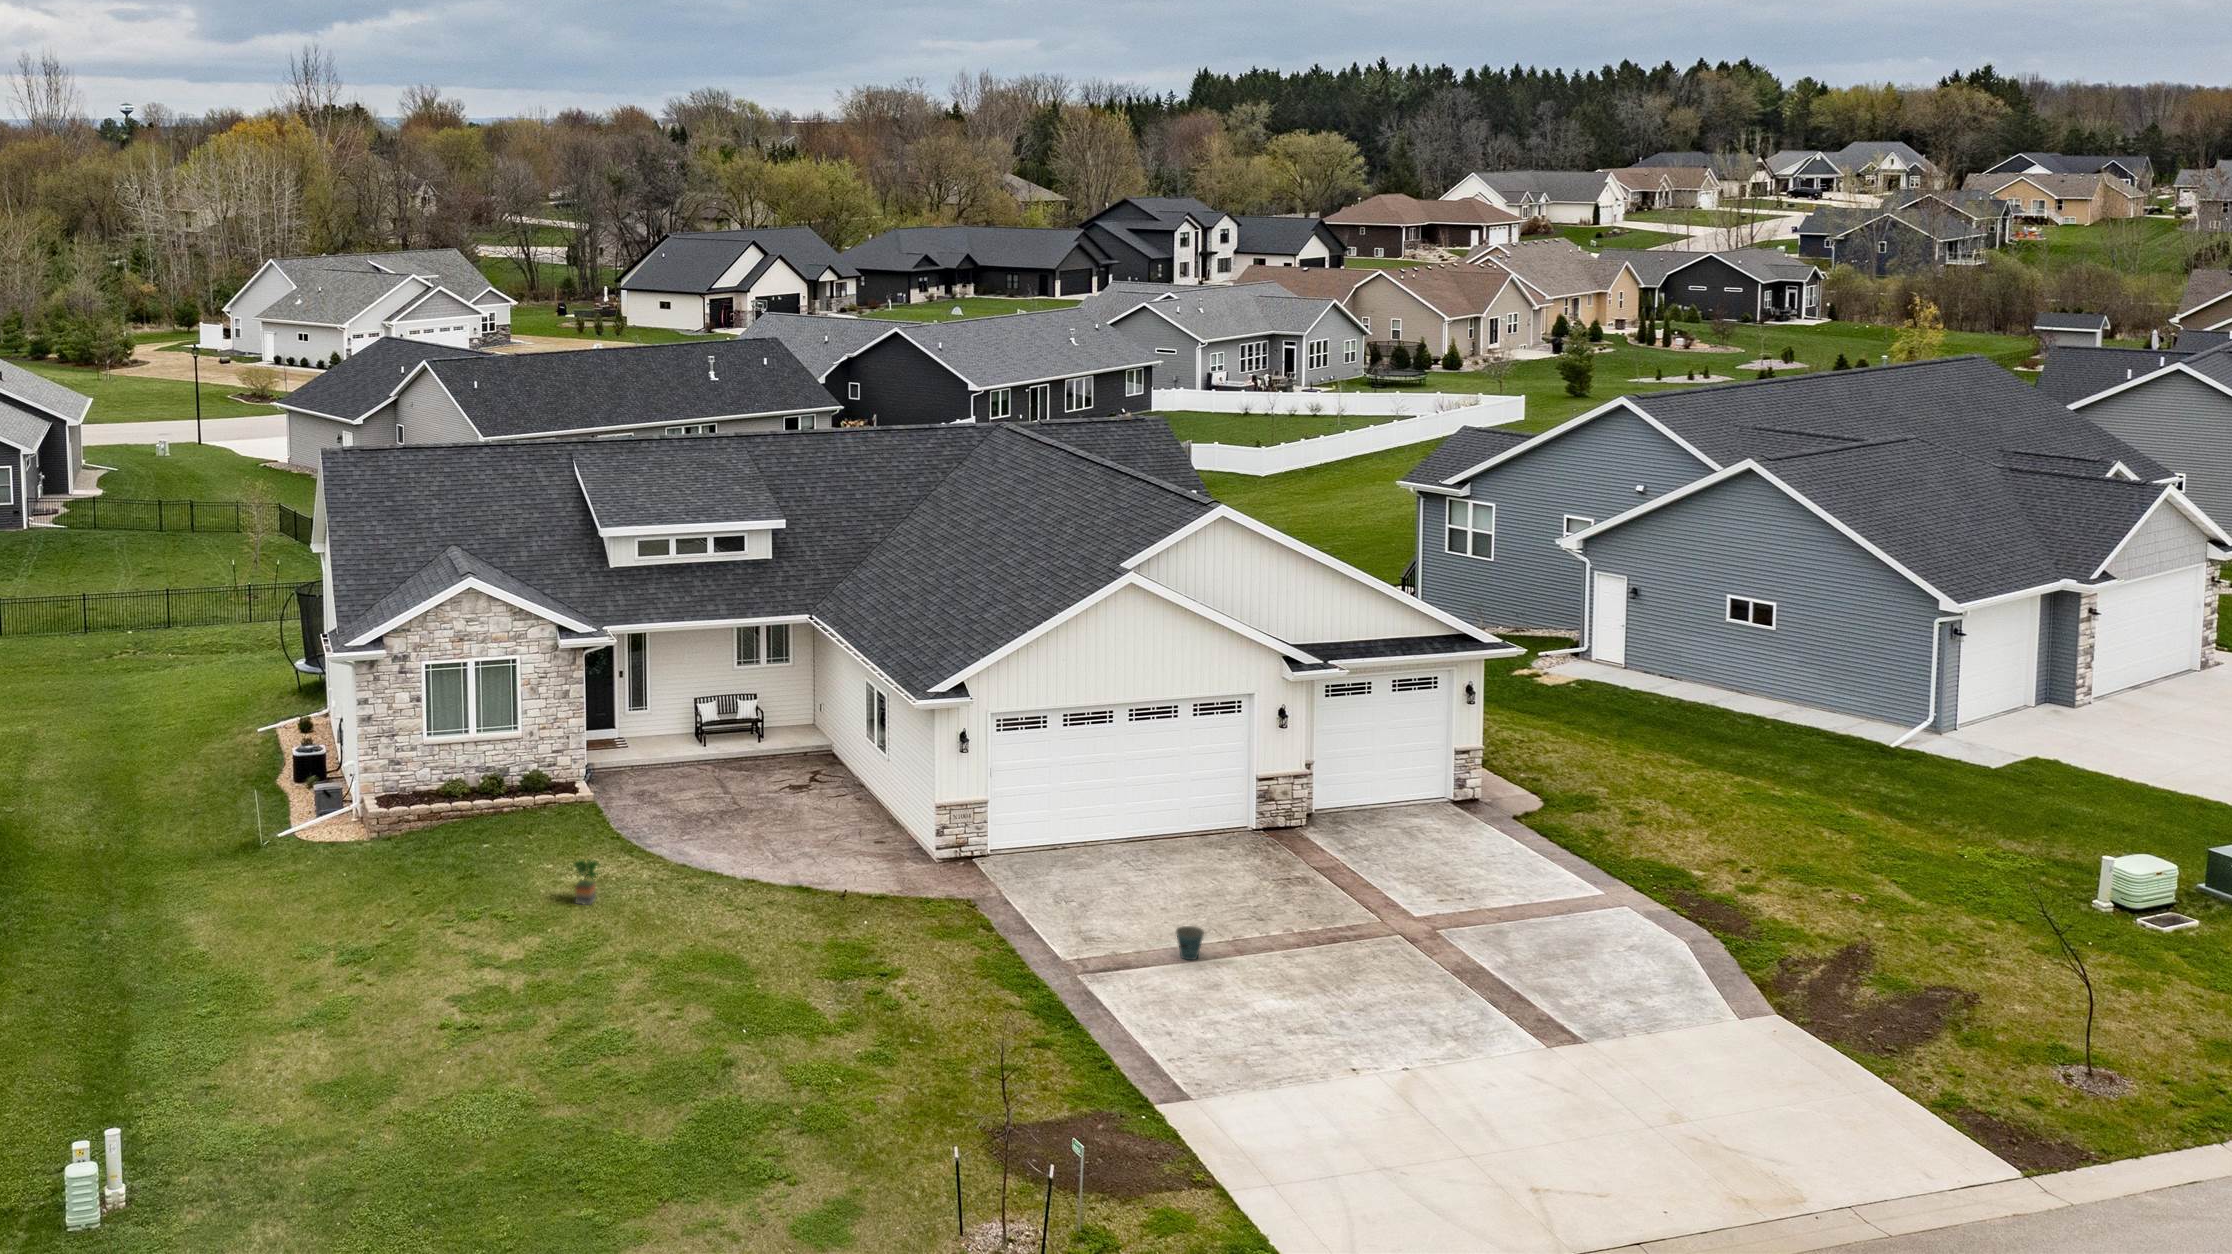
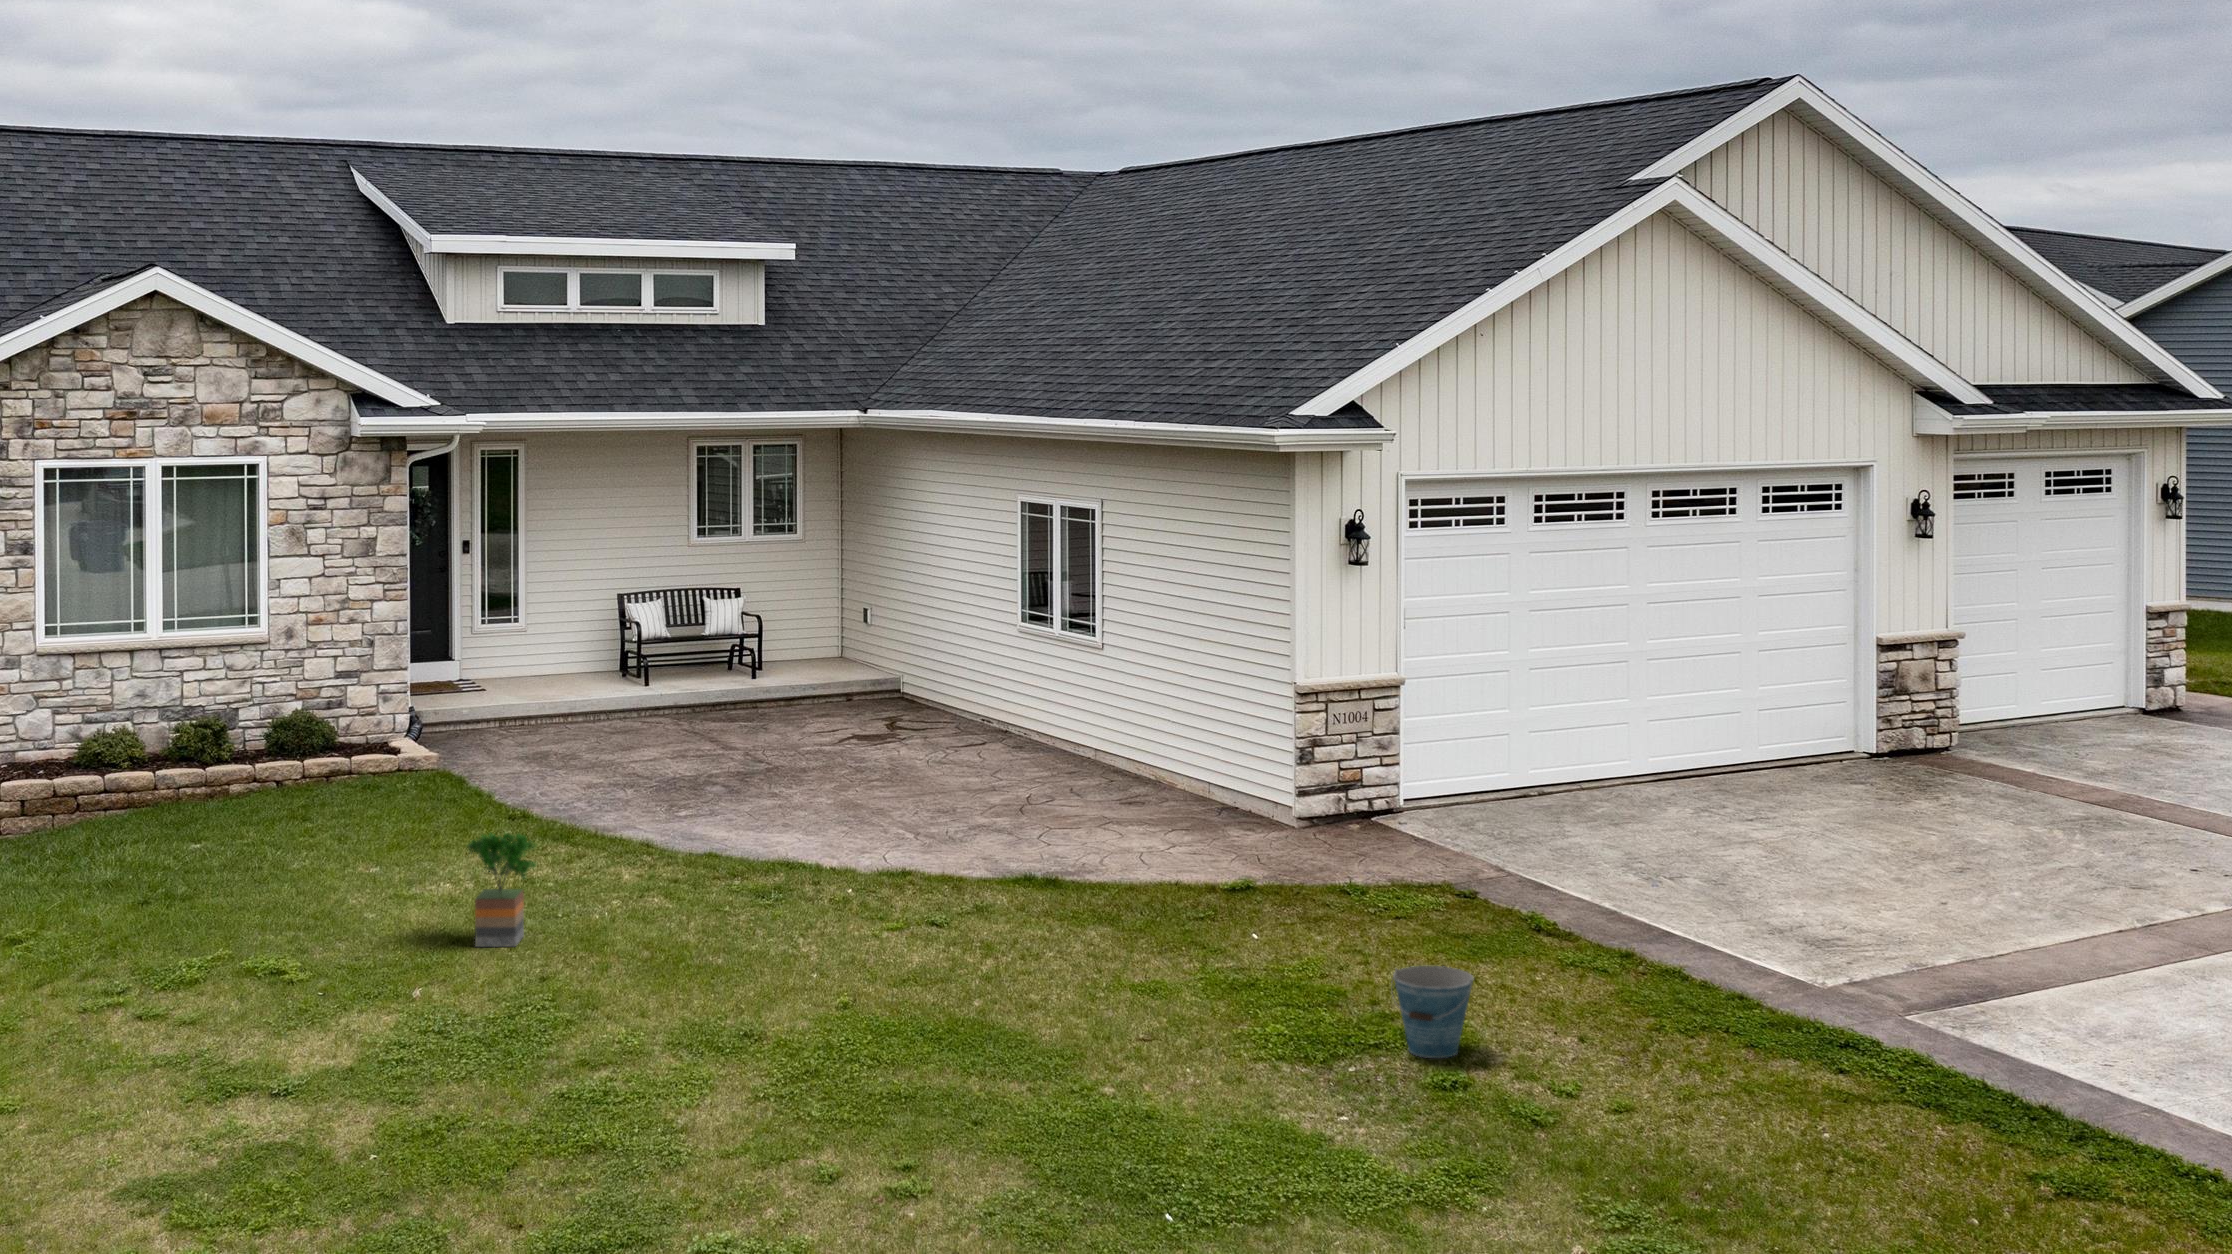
bucket: present [1176,926,1204,960] -> present [1393,966,1473,1058]

